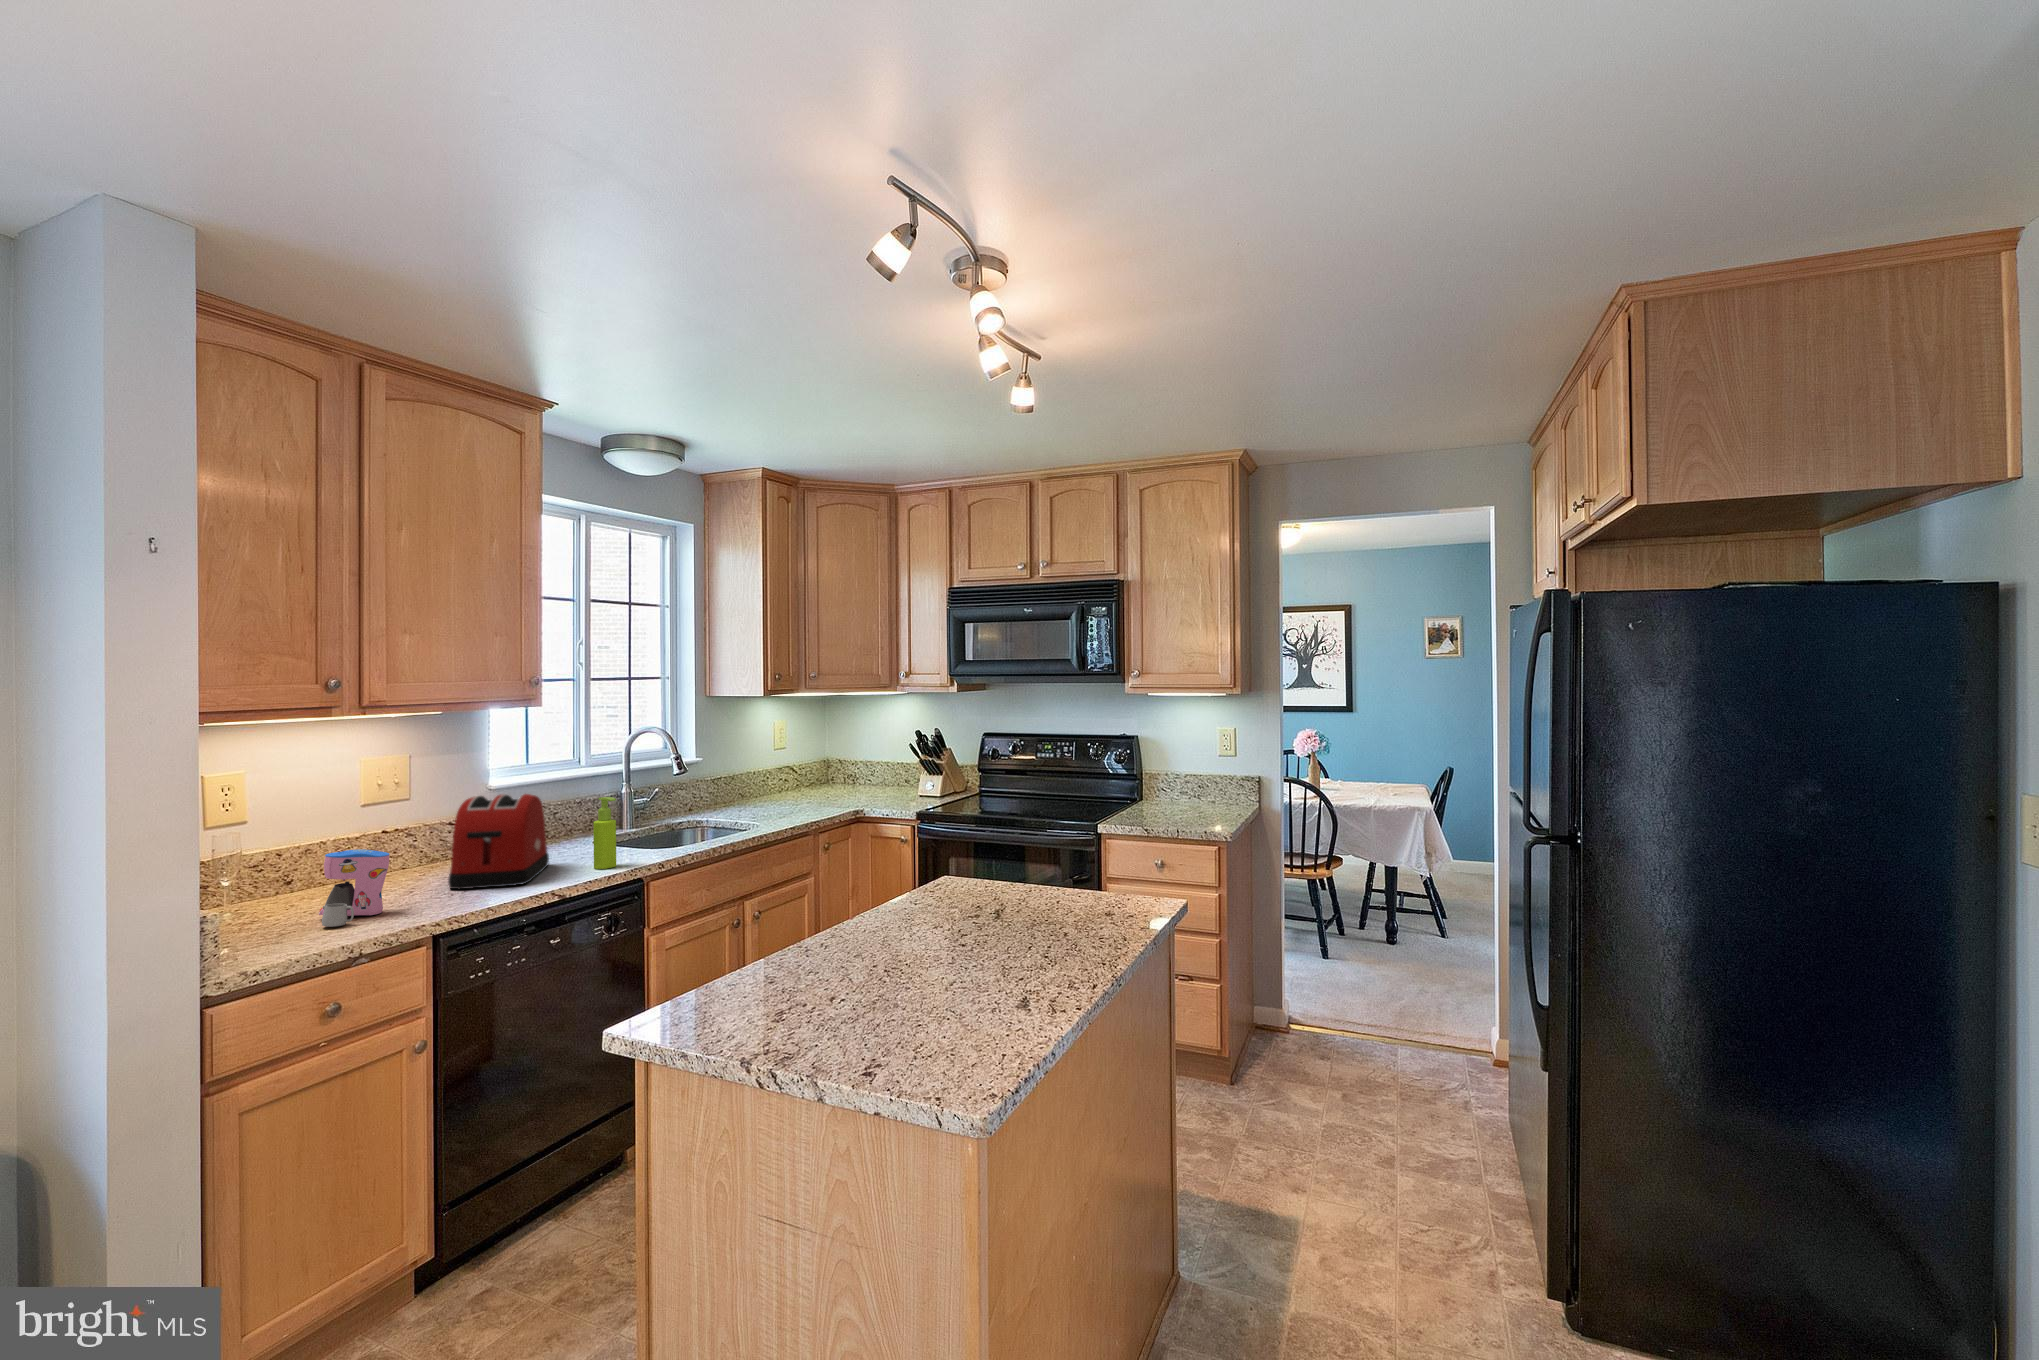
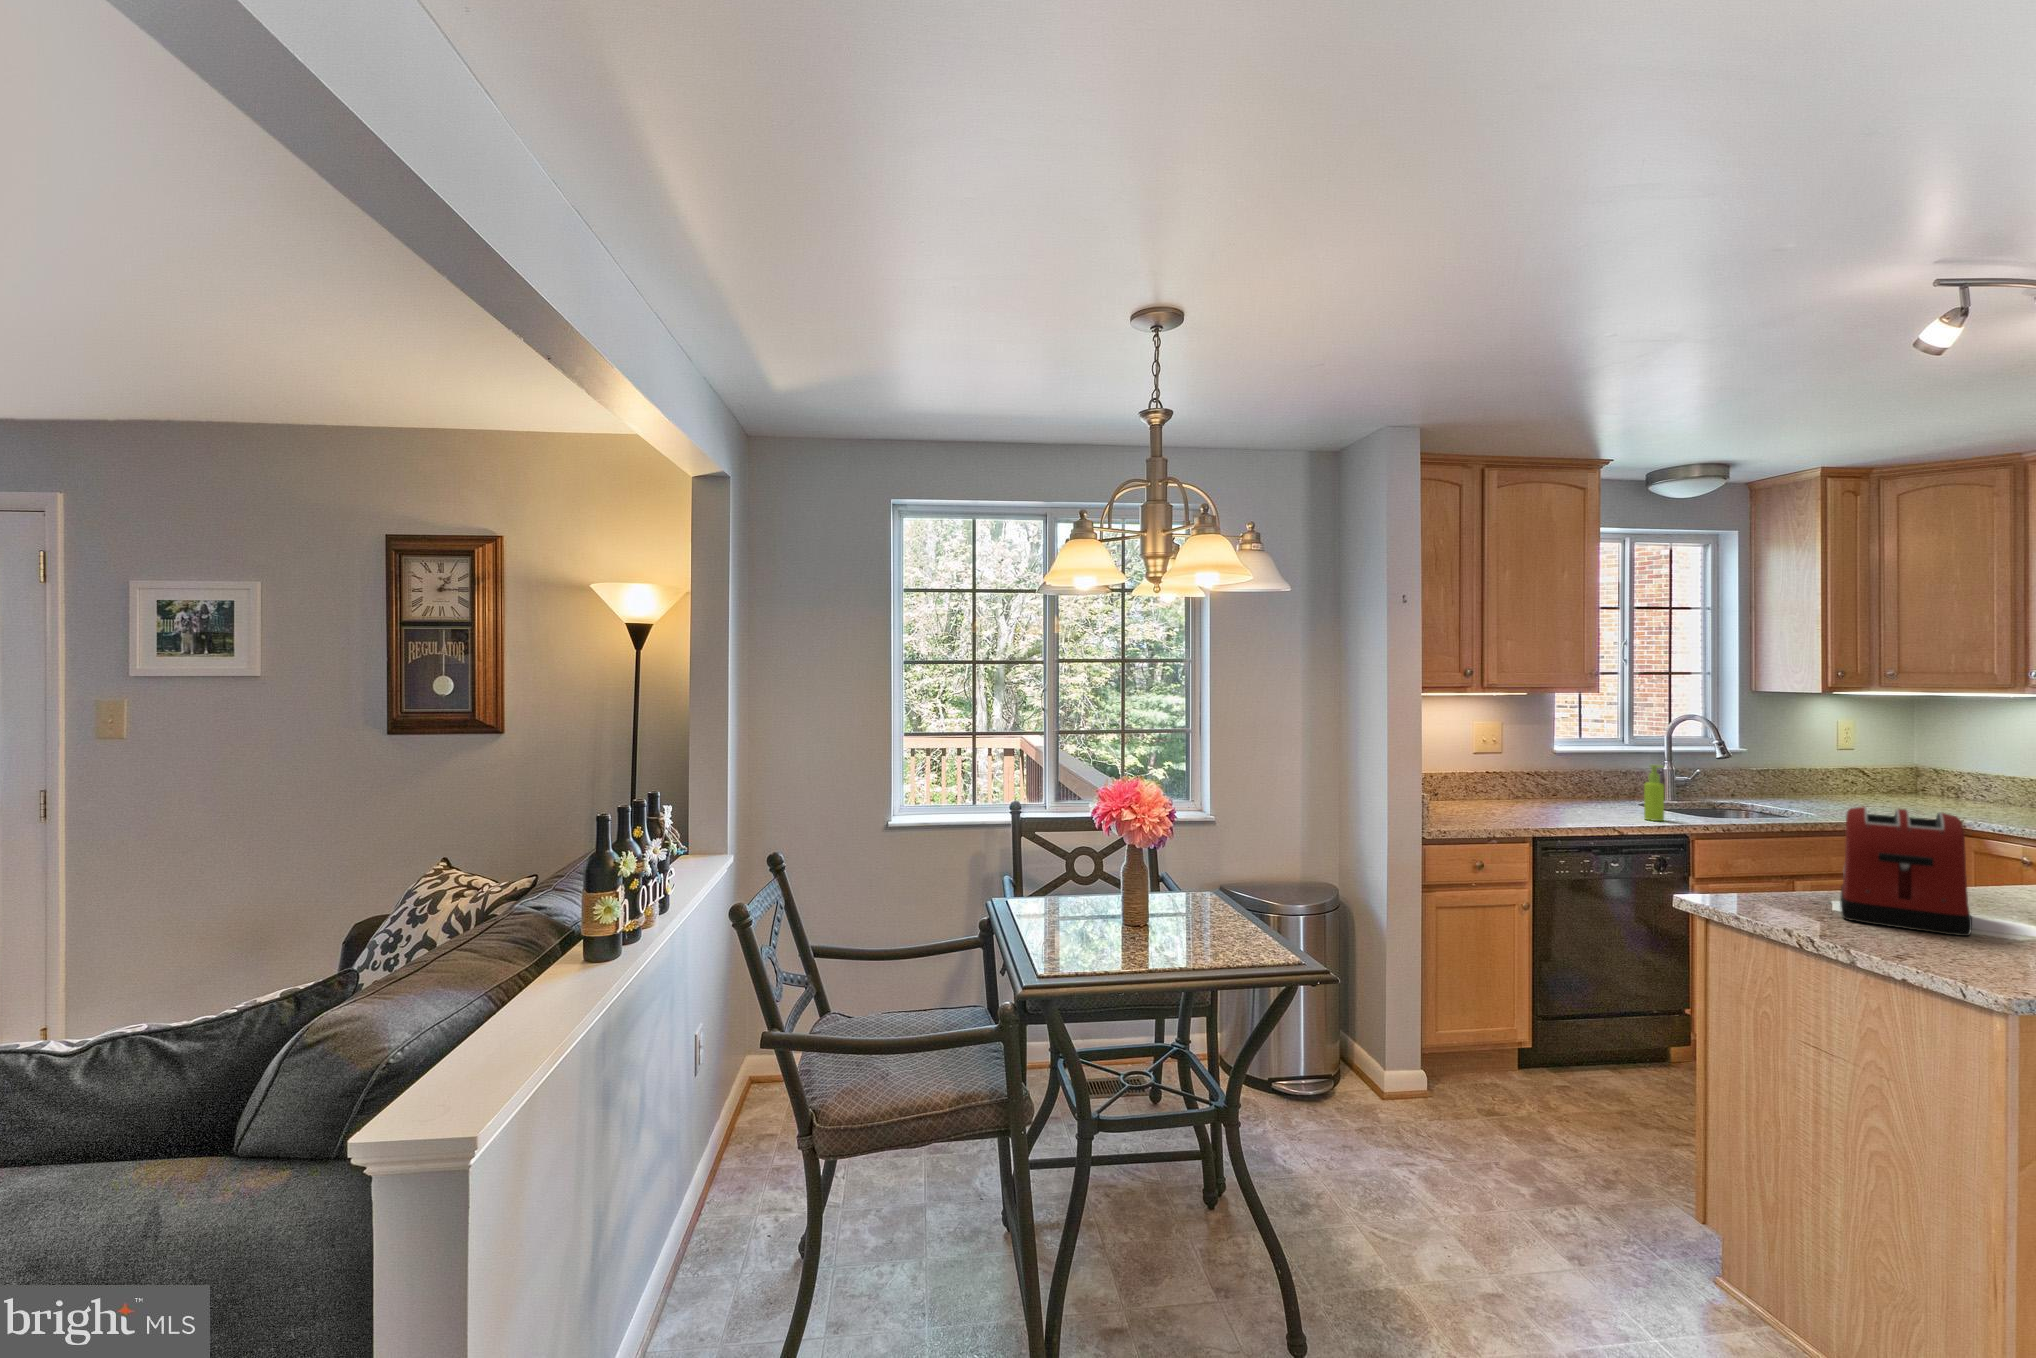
toaster: present [448,794,549,889] -> present [1840,807,1972,936]
coffee maker: present [319,849,390,927] -> none [1462,776,1503,820]

